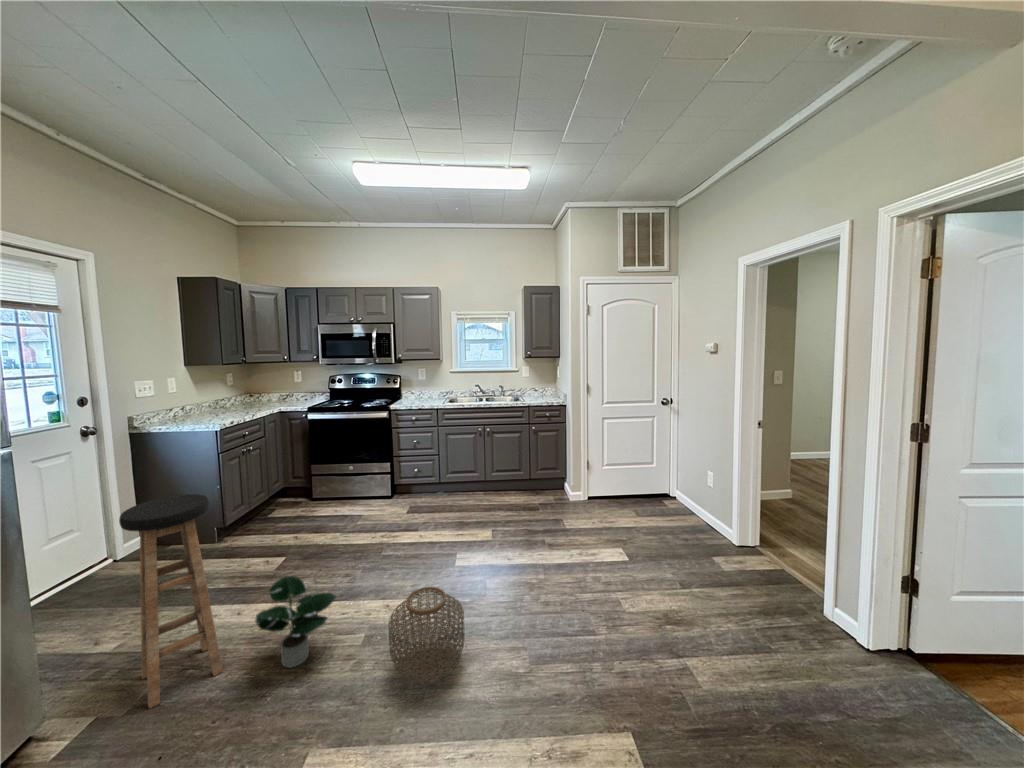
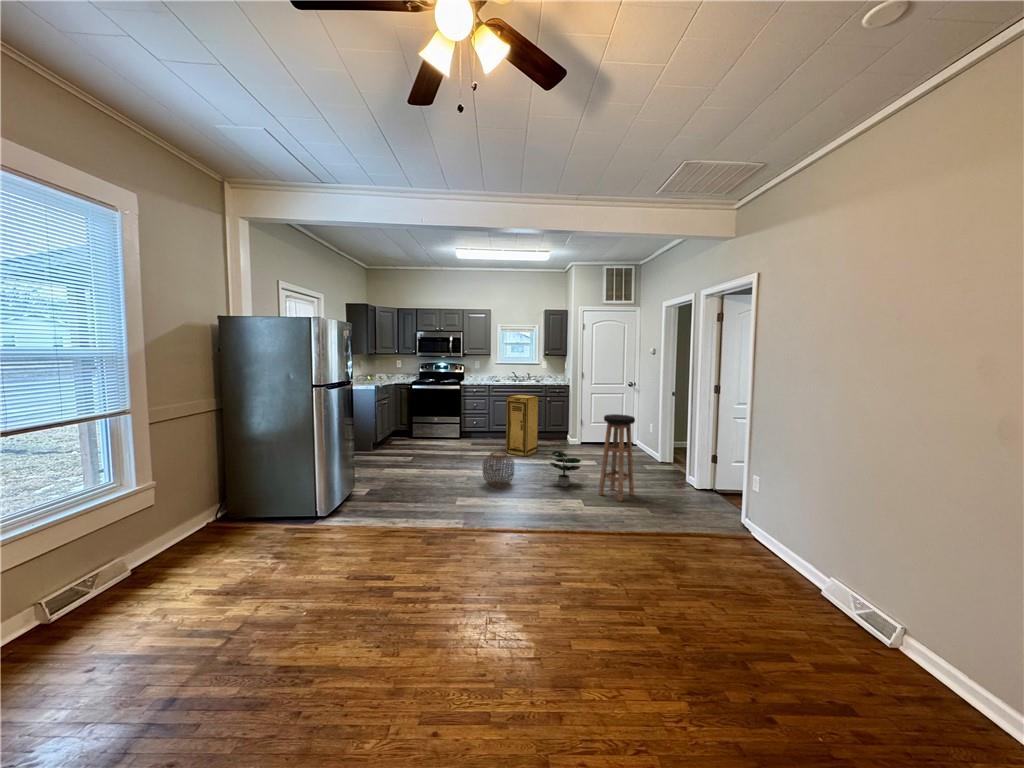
storage cabinet: none [460,428,518,545] -> present [506,394,539,457]
bar stool: present [119,494,223,708] -> present [599,414,635,501]
potted plant: present [255,576,336,668] -> present [550,451,581,487]

